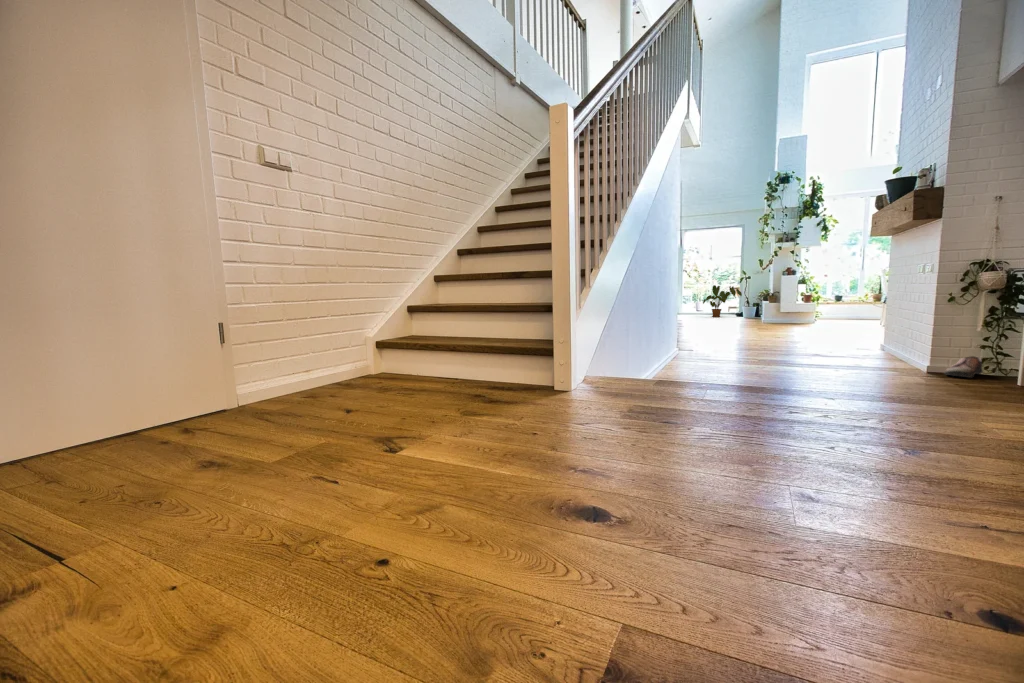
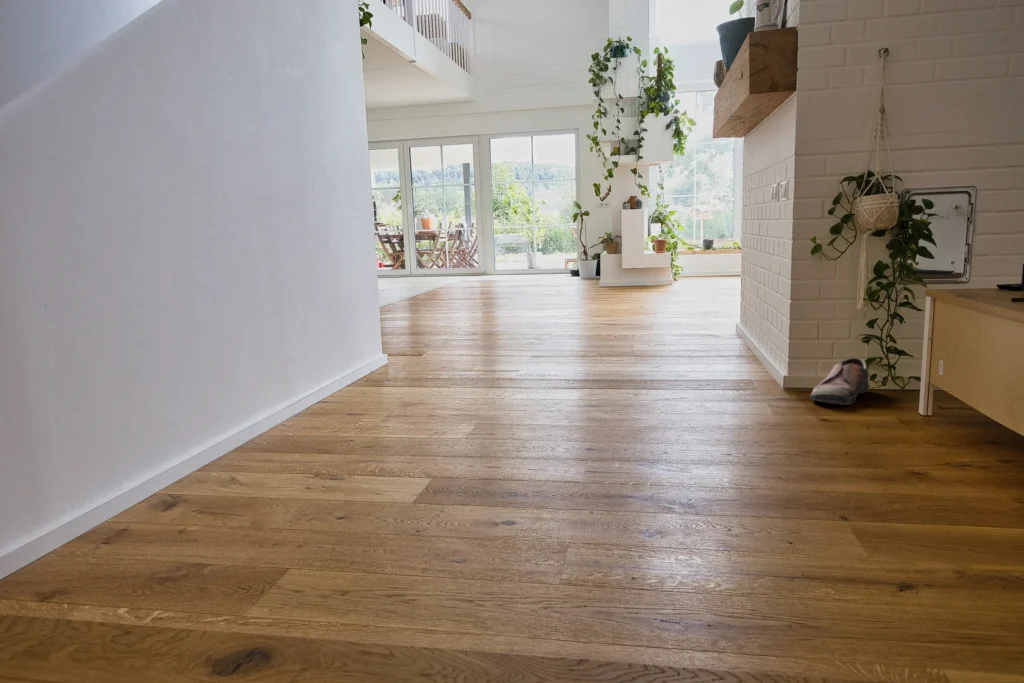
house plant: present [703,285,742,317] -> none [517,227,573,279]

